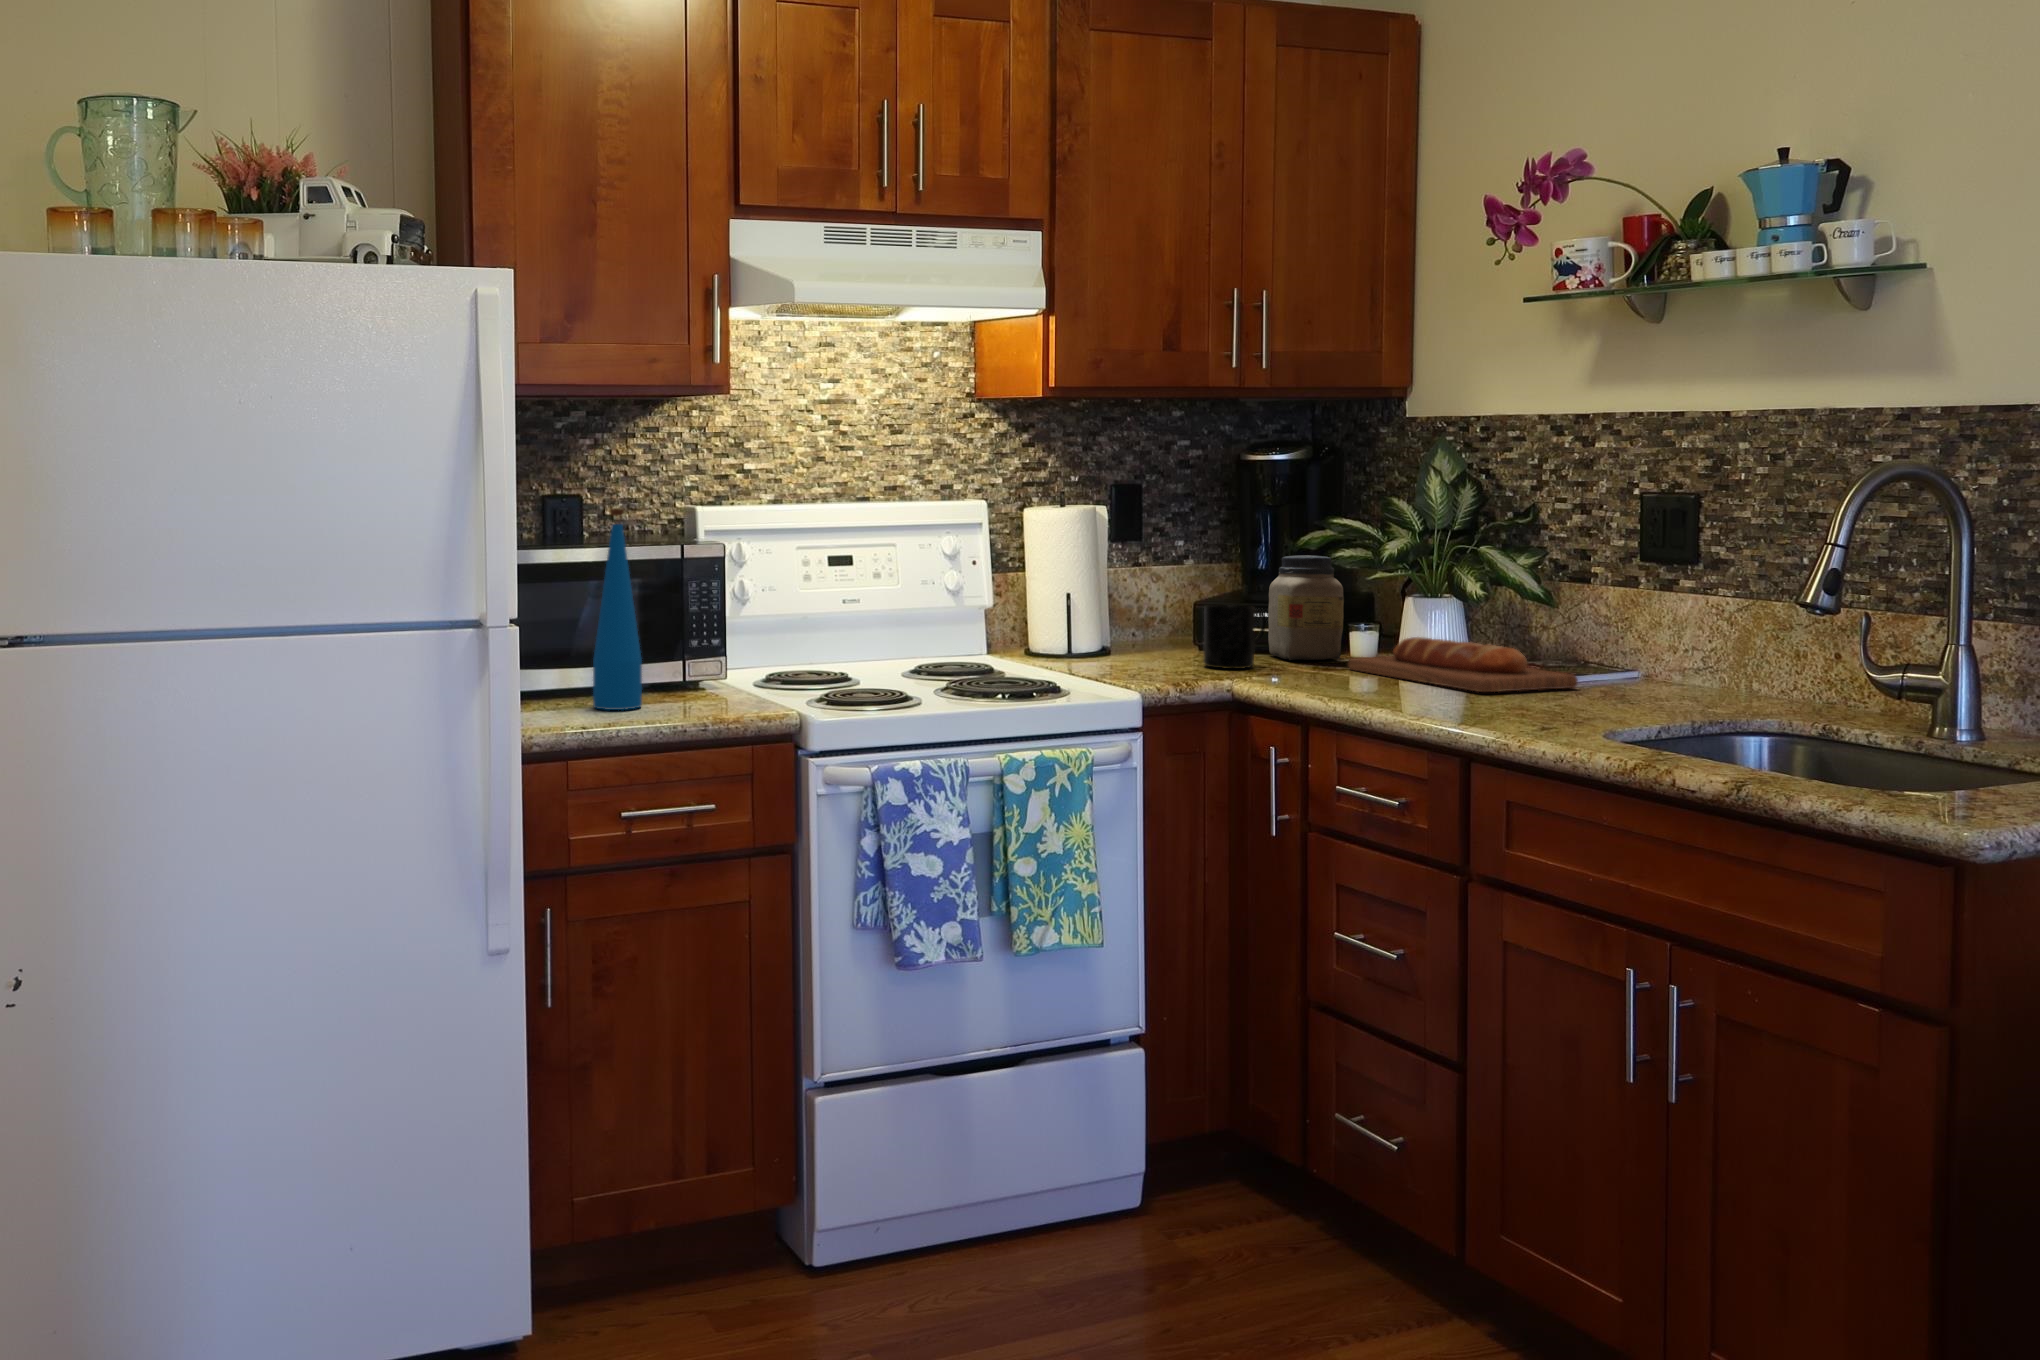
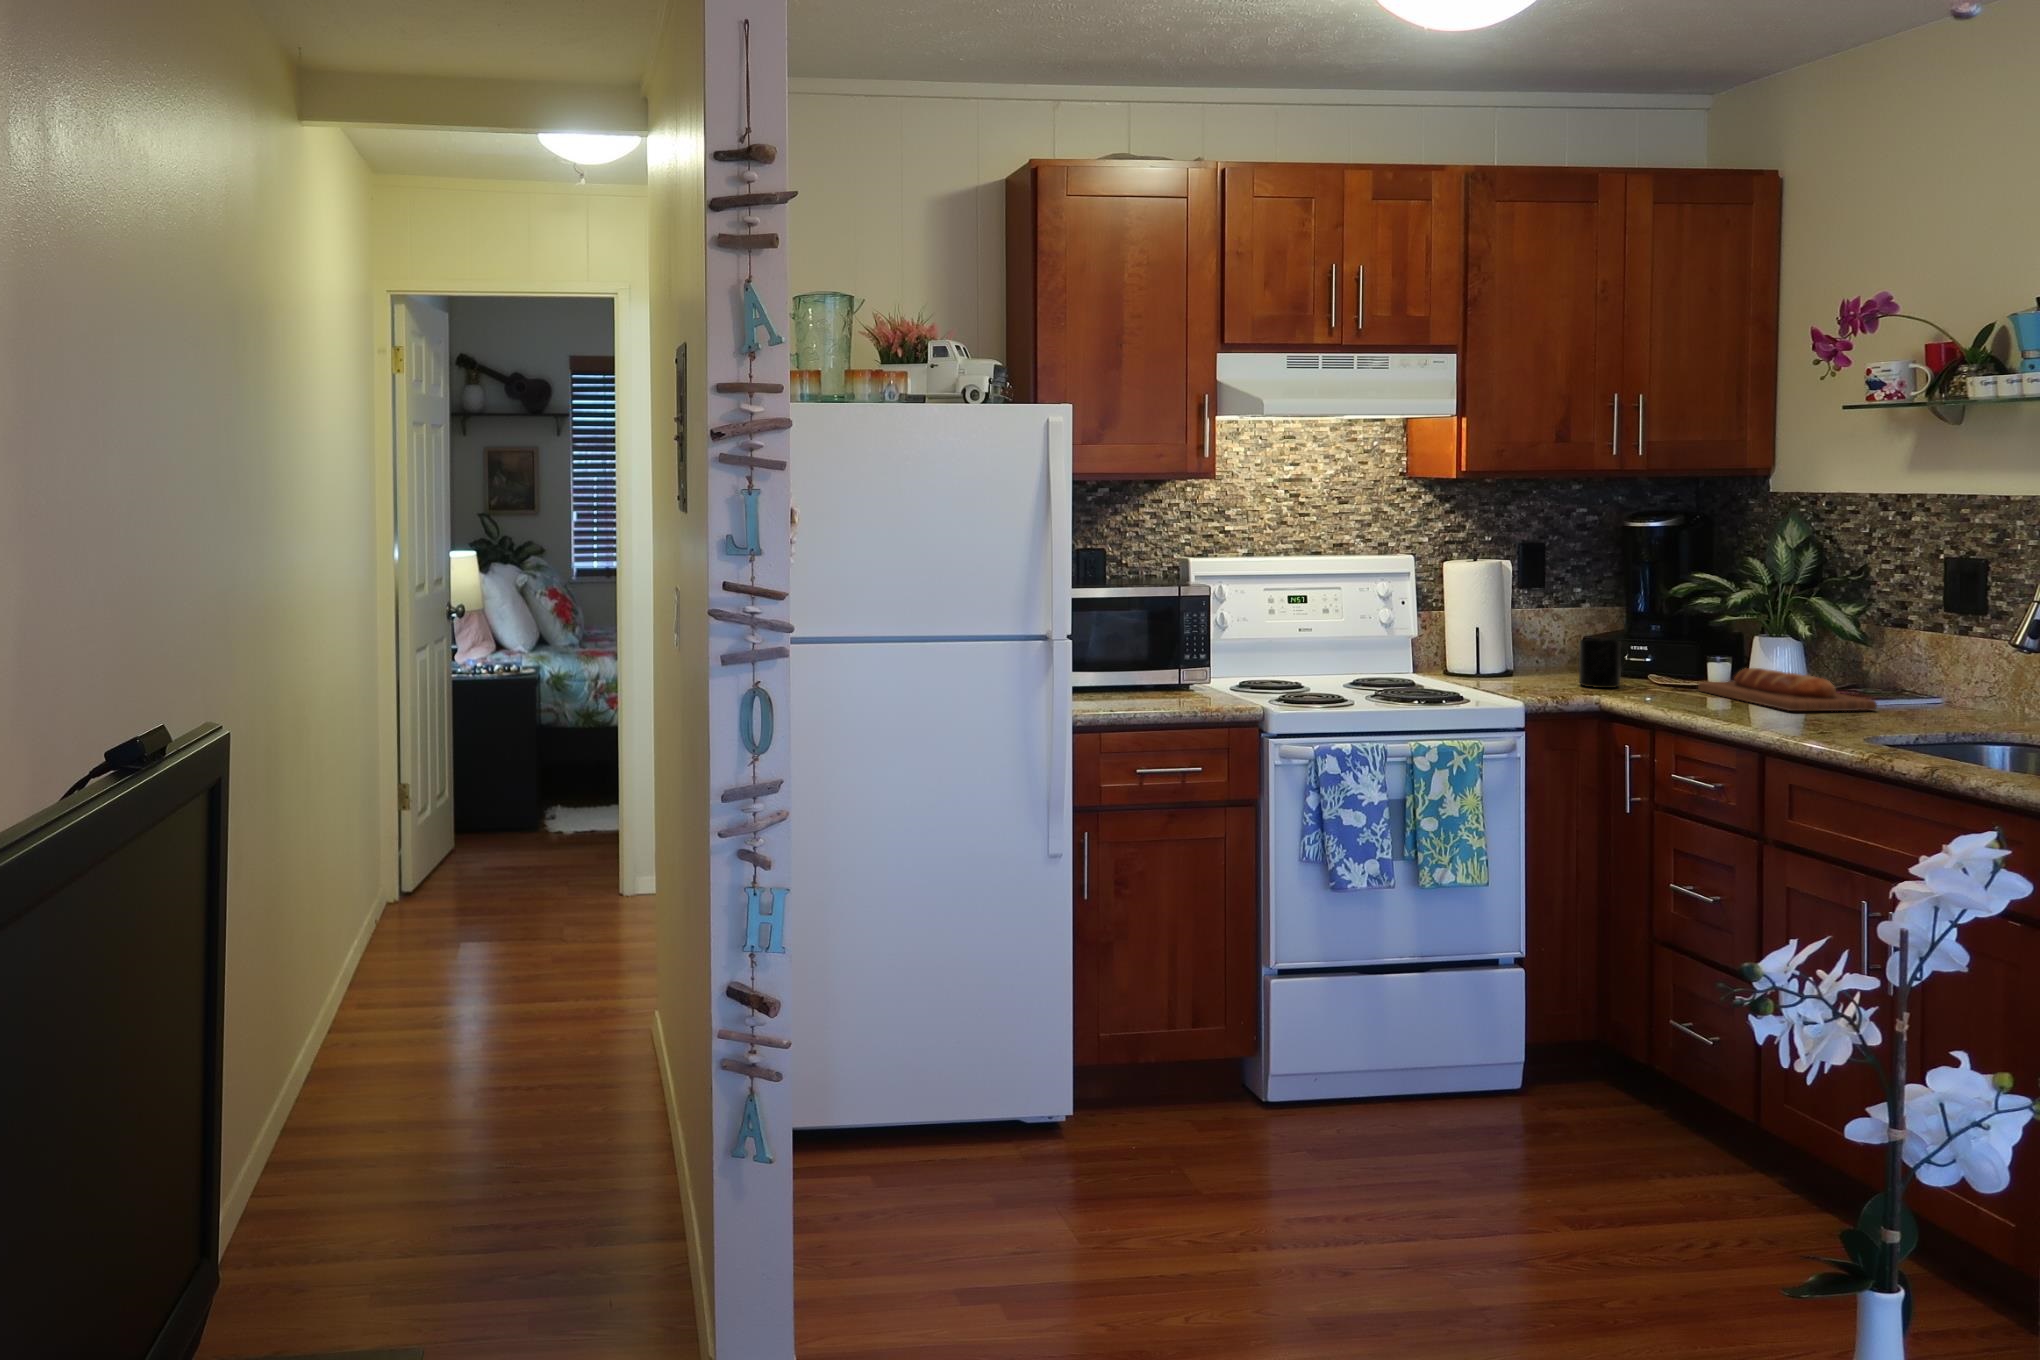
bottle: present [593,508,642,710] -> none [1128,571,1160,703]
jar: present [1268,555,1344,660] -> none [1639,602,1700,683]

